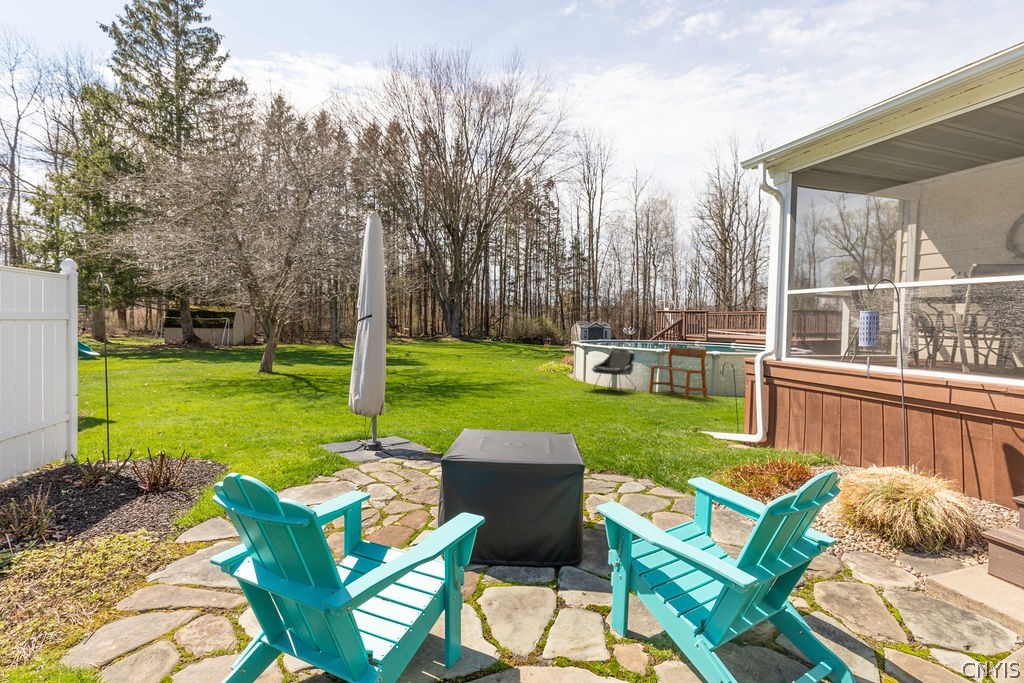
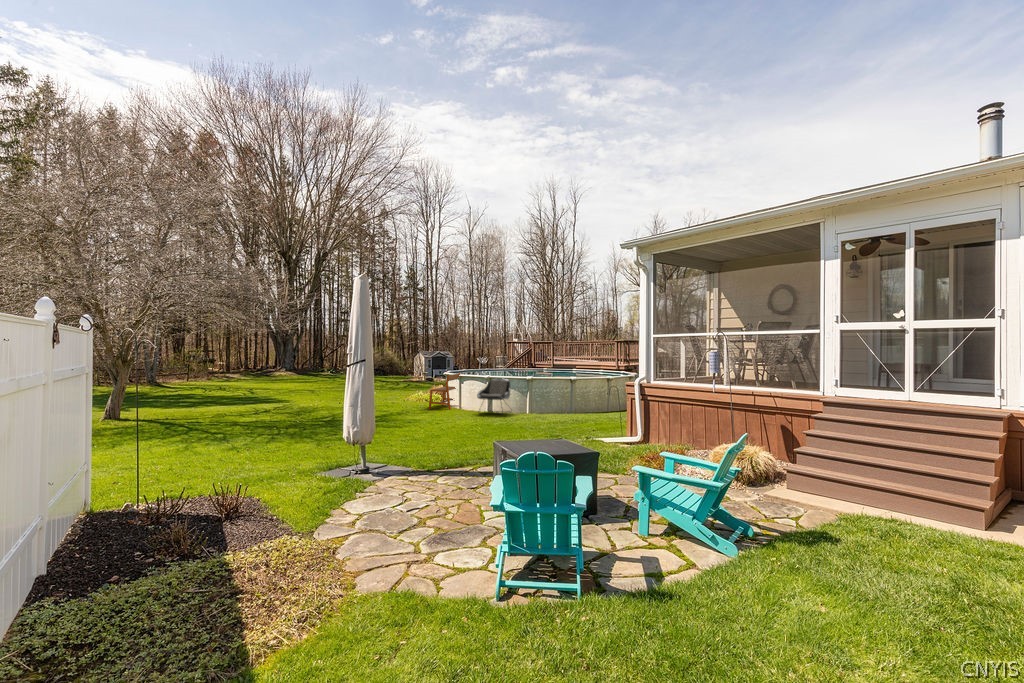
bench: present [649,347,707,399] -> present [429,373,460,410]

